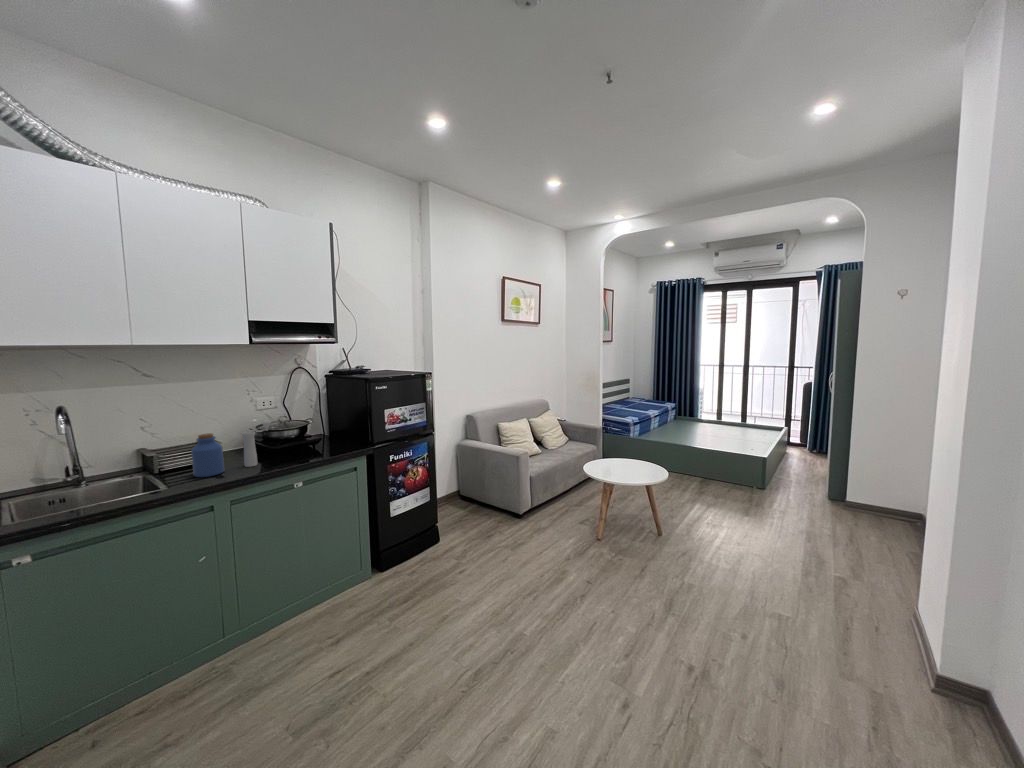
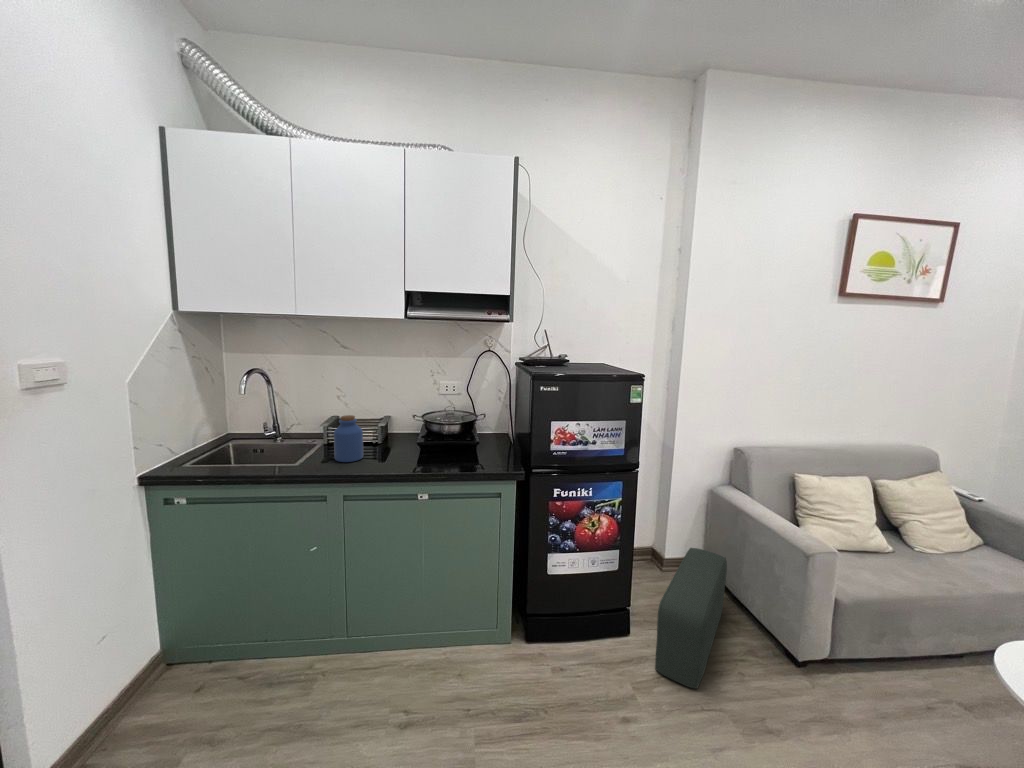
pepper mill: present [242,420,271,467] -> none [381,410,418,461]
pouf: none [456,479,486,550] -> present [655,548,727,689]

